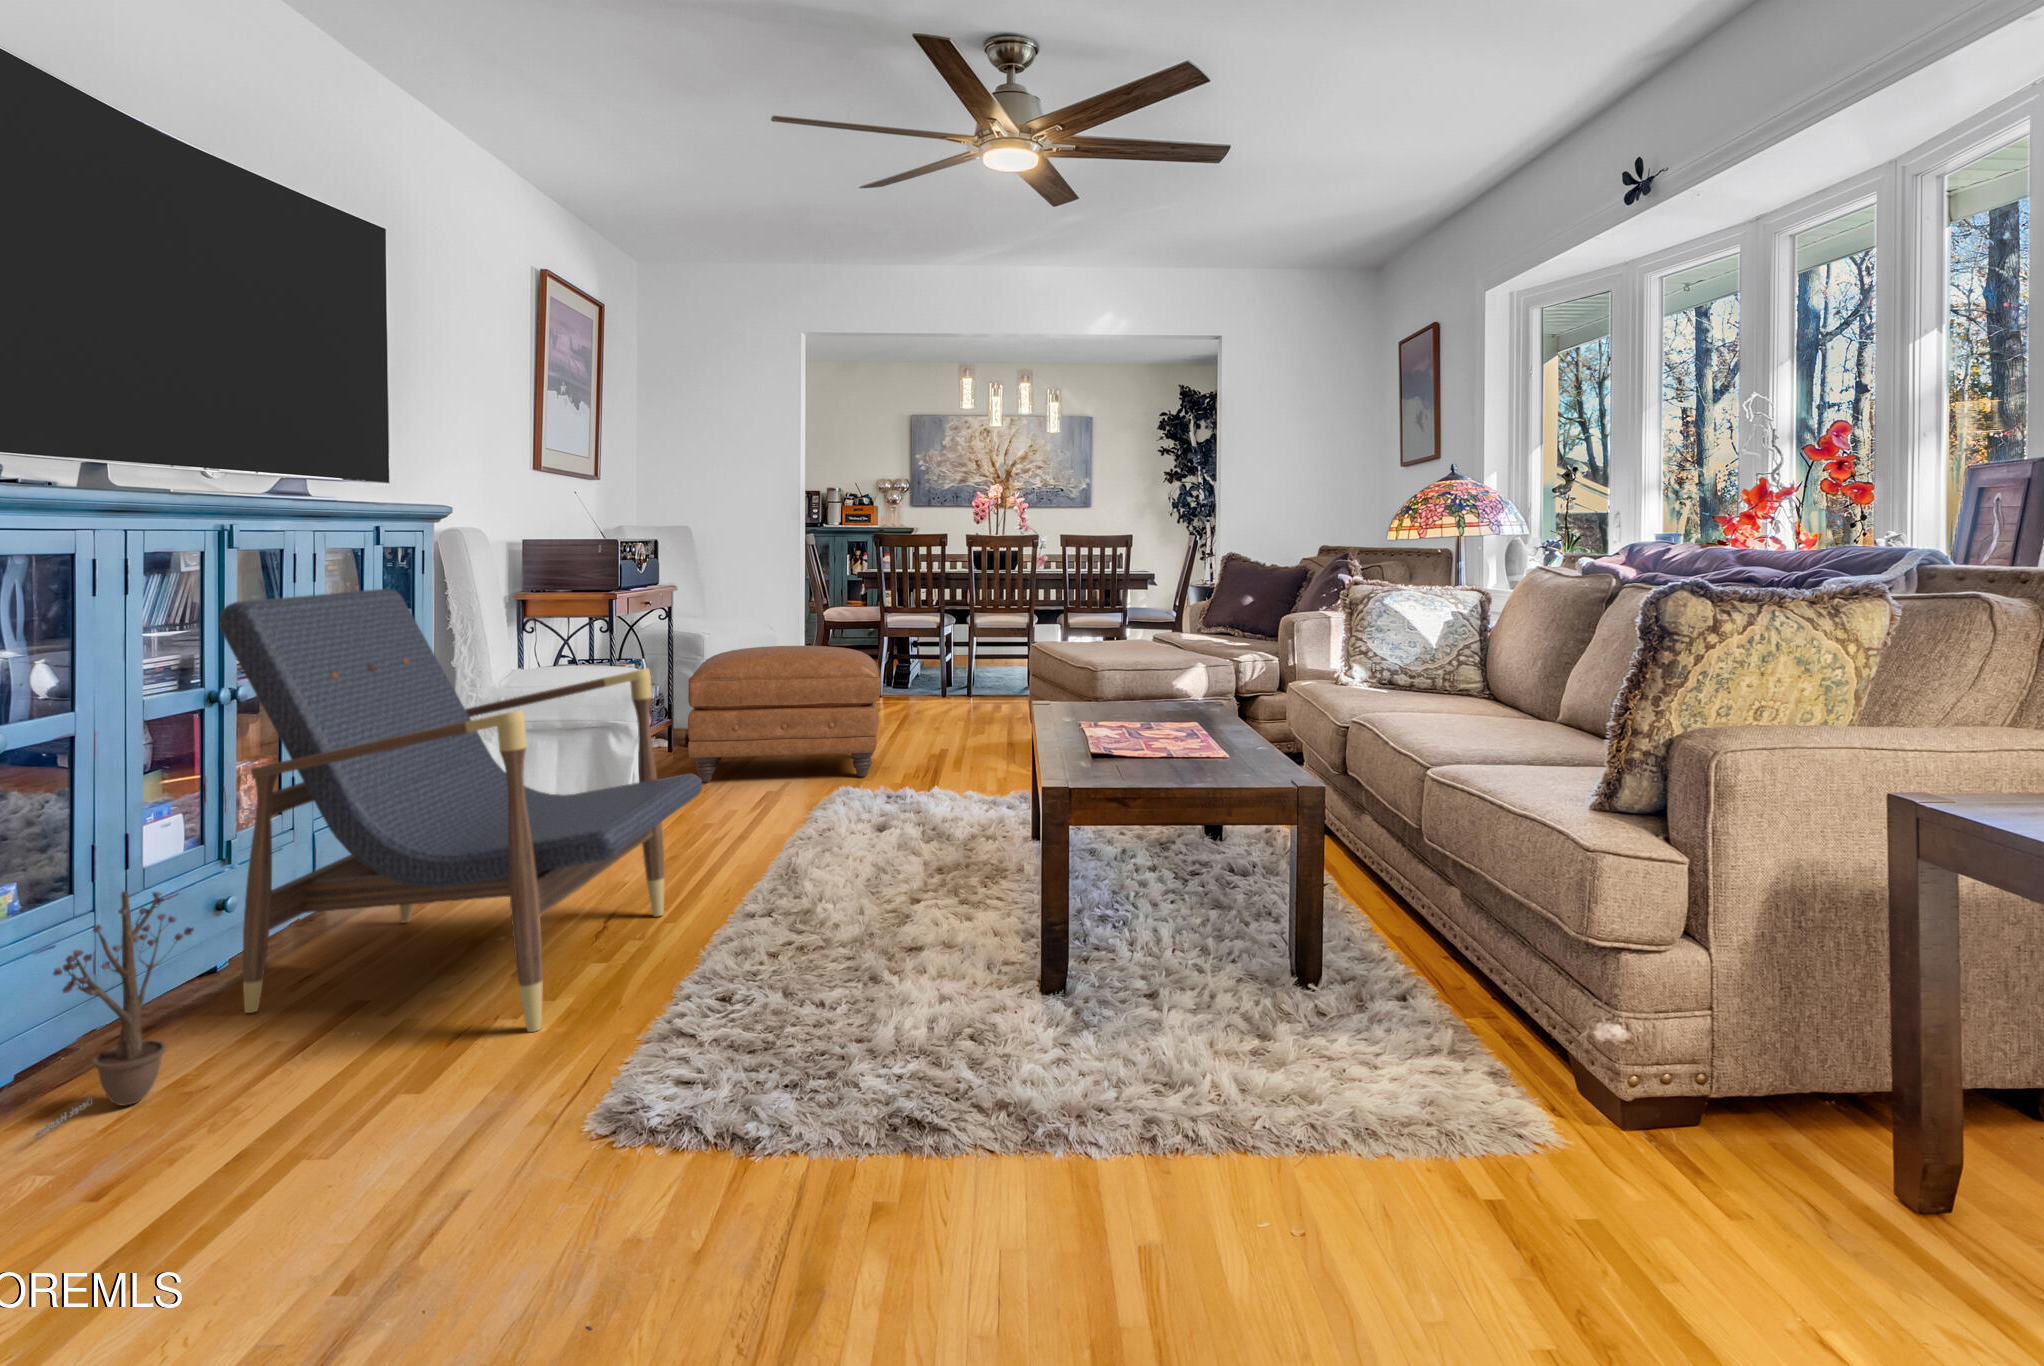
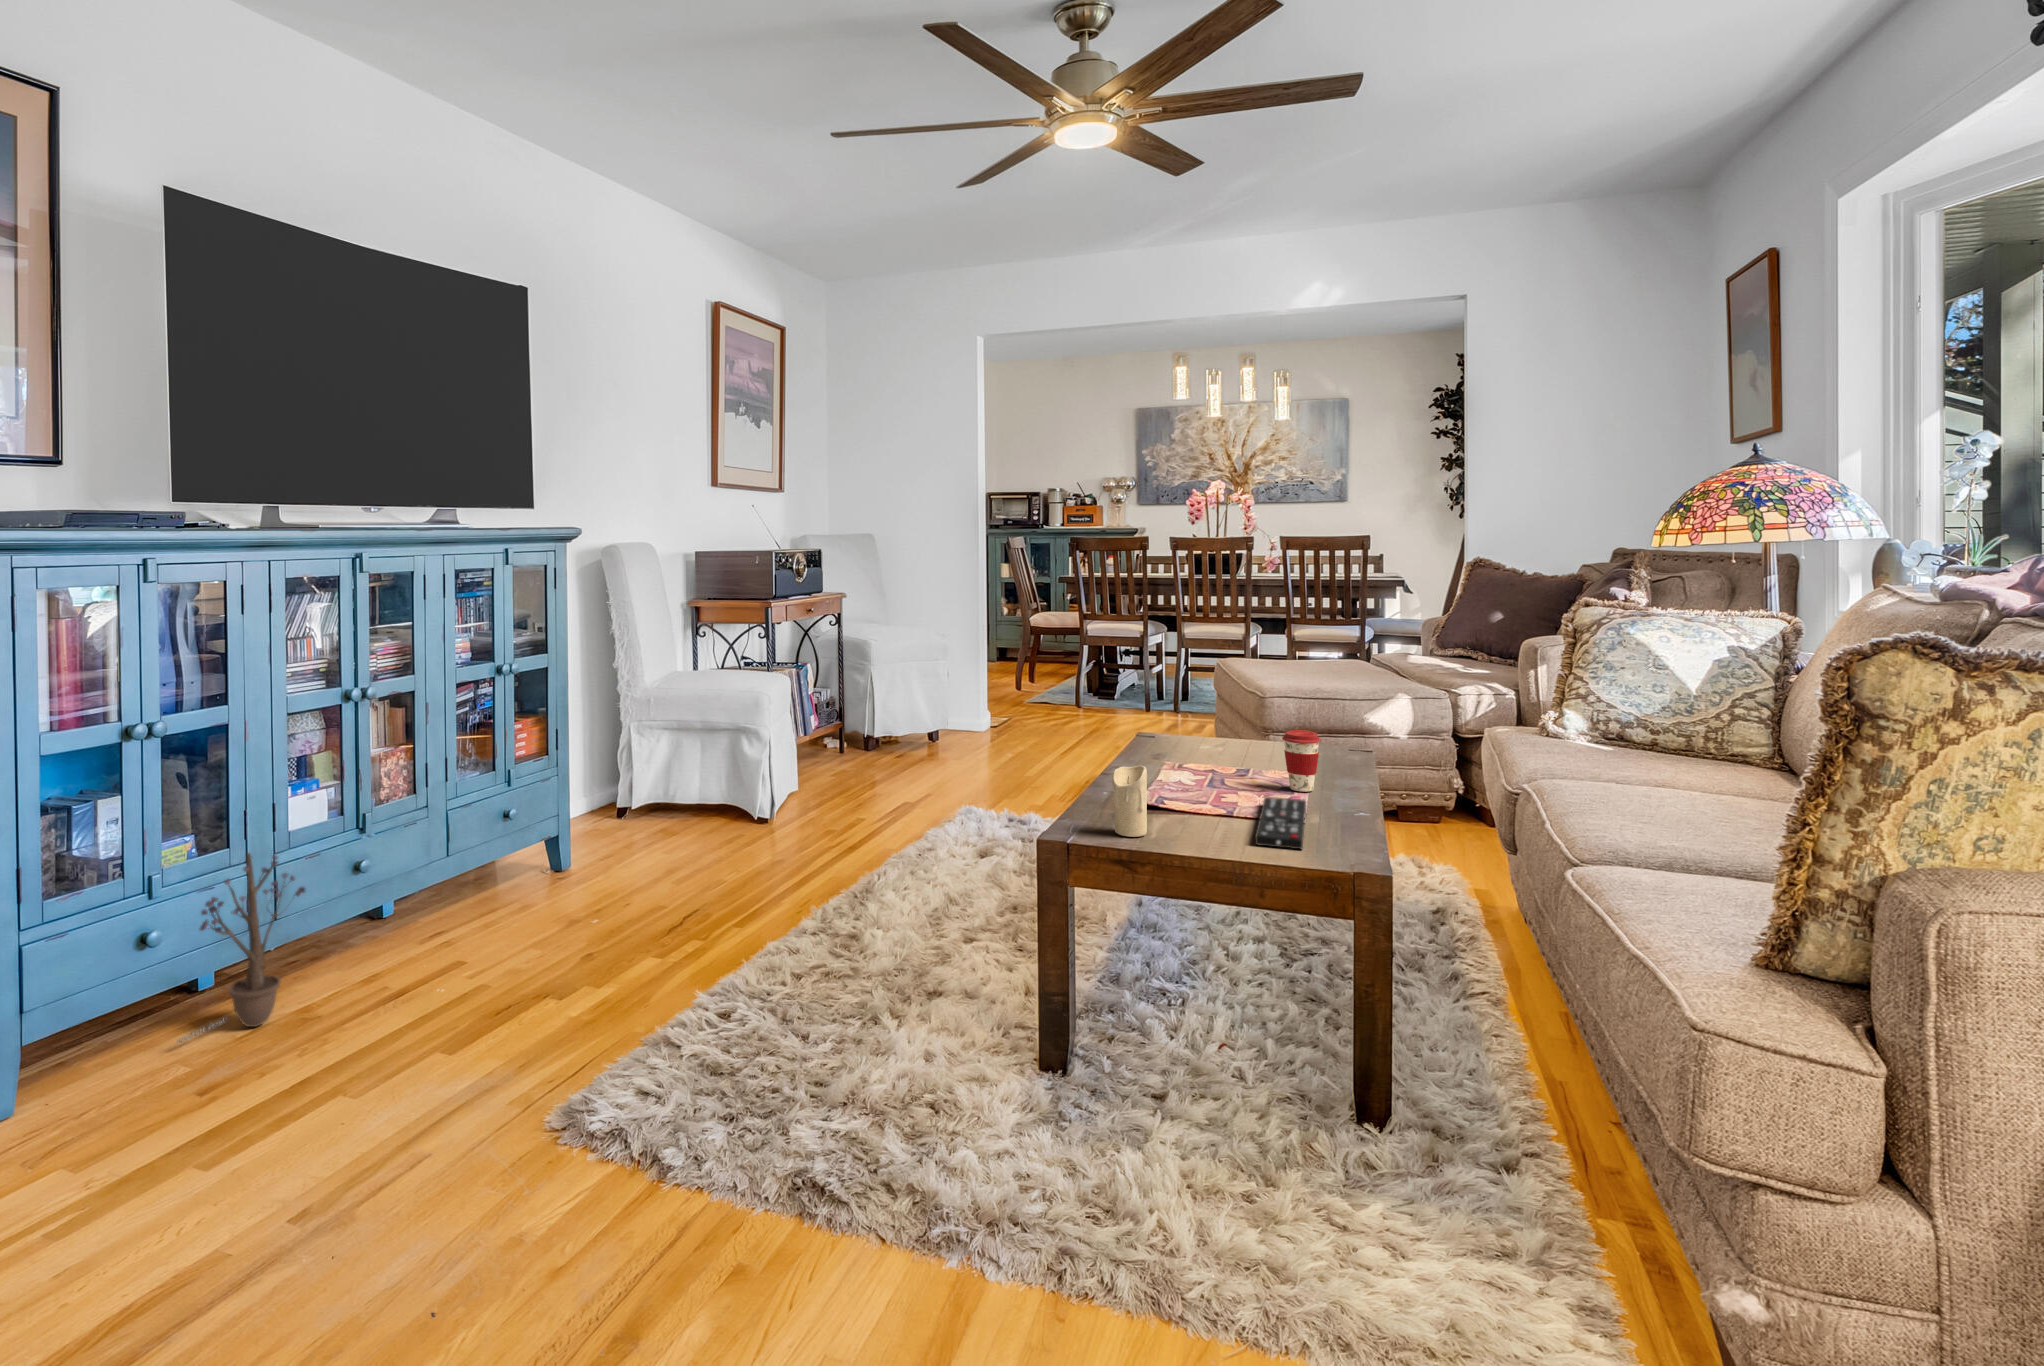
lounge chair: present [219,589,703,1032] -> none [354,601,760,1018]
ottoman: present [688,646,881,783] -> none [834,656,1030,792]
coffee cup: none [1195,685,1226,736] -> present [1282,730,1321,792]
candle: none [1100,716,1130,778] -> present [1112,766,1147,837]
remote control: none [1195,740,1254,775] -> present [1255,797,1306,849]

